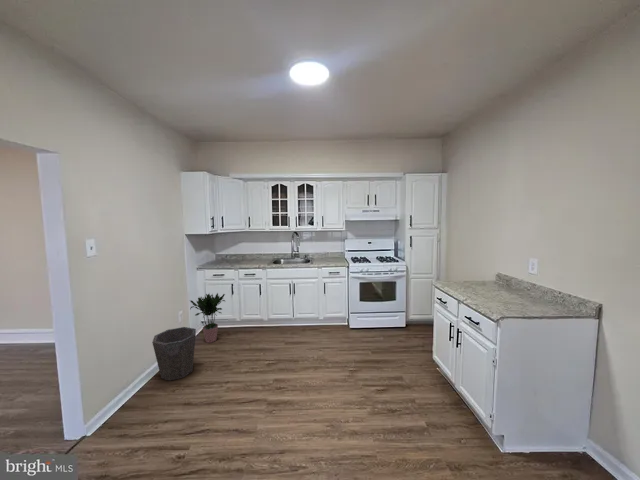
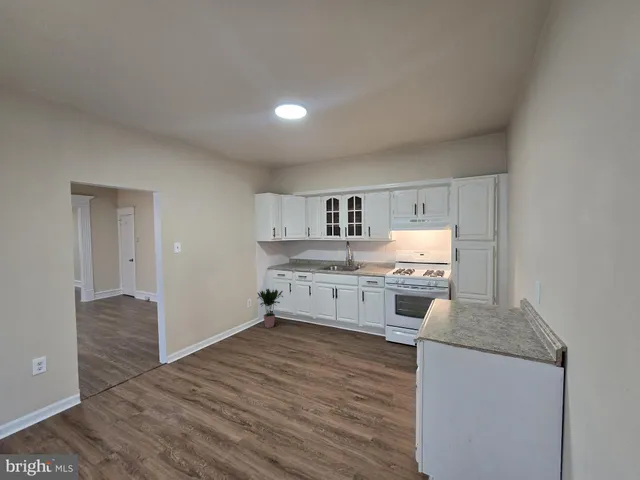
waste bin: present [152,327,196,380] -> none [216,310,247,346]

